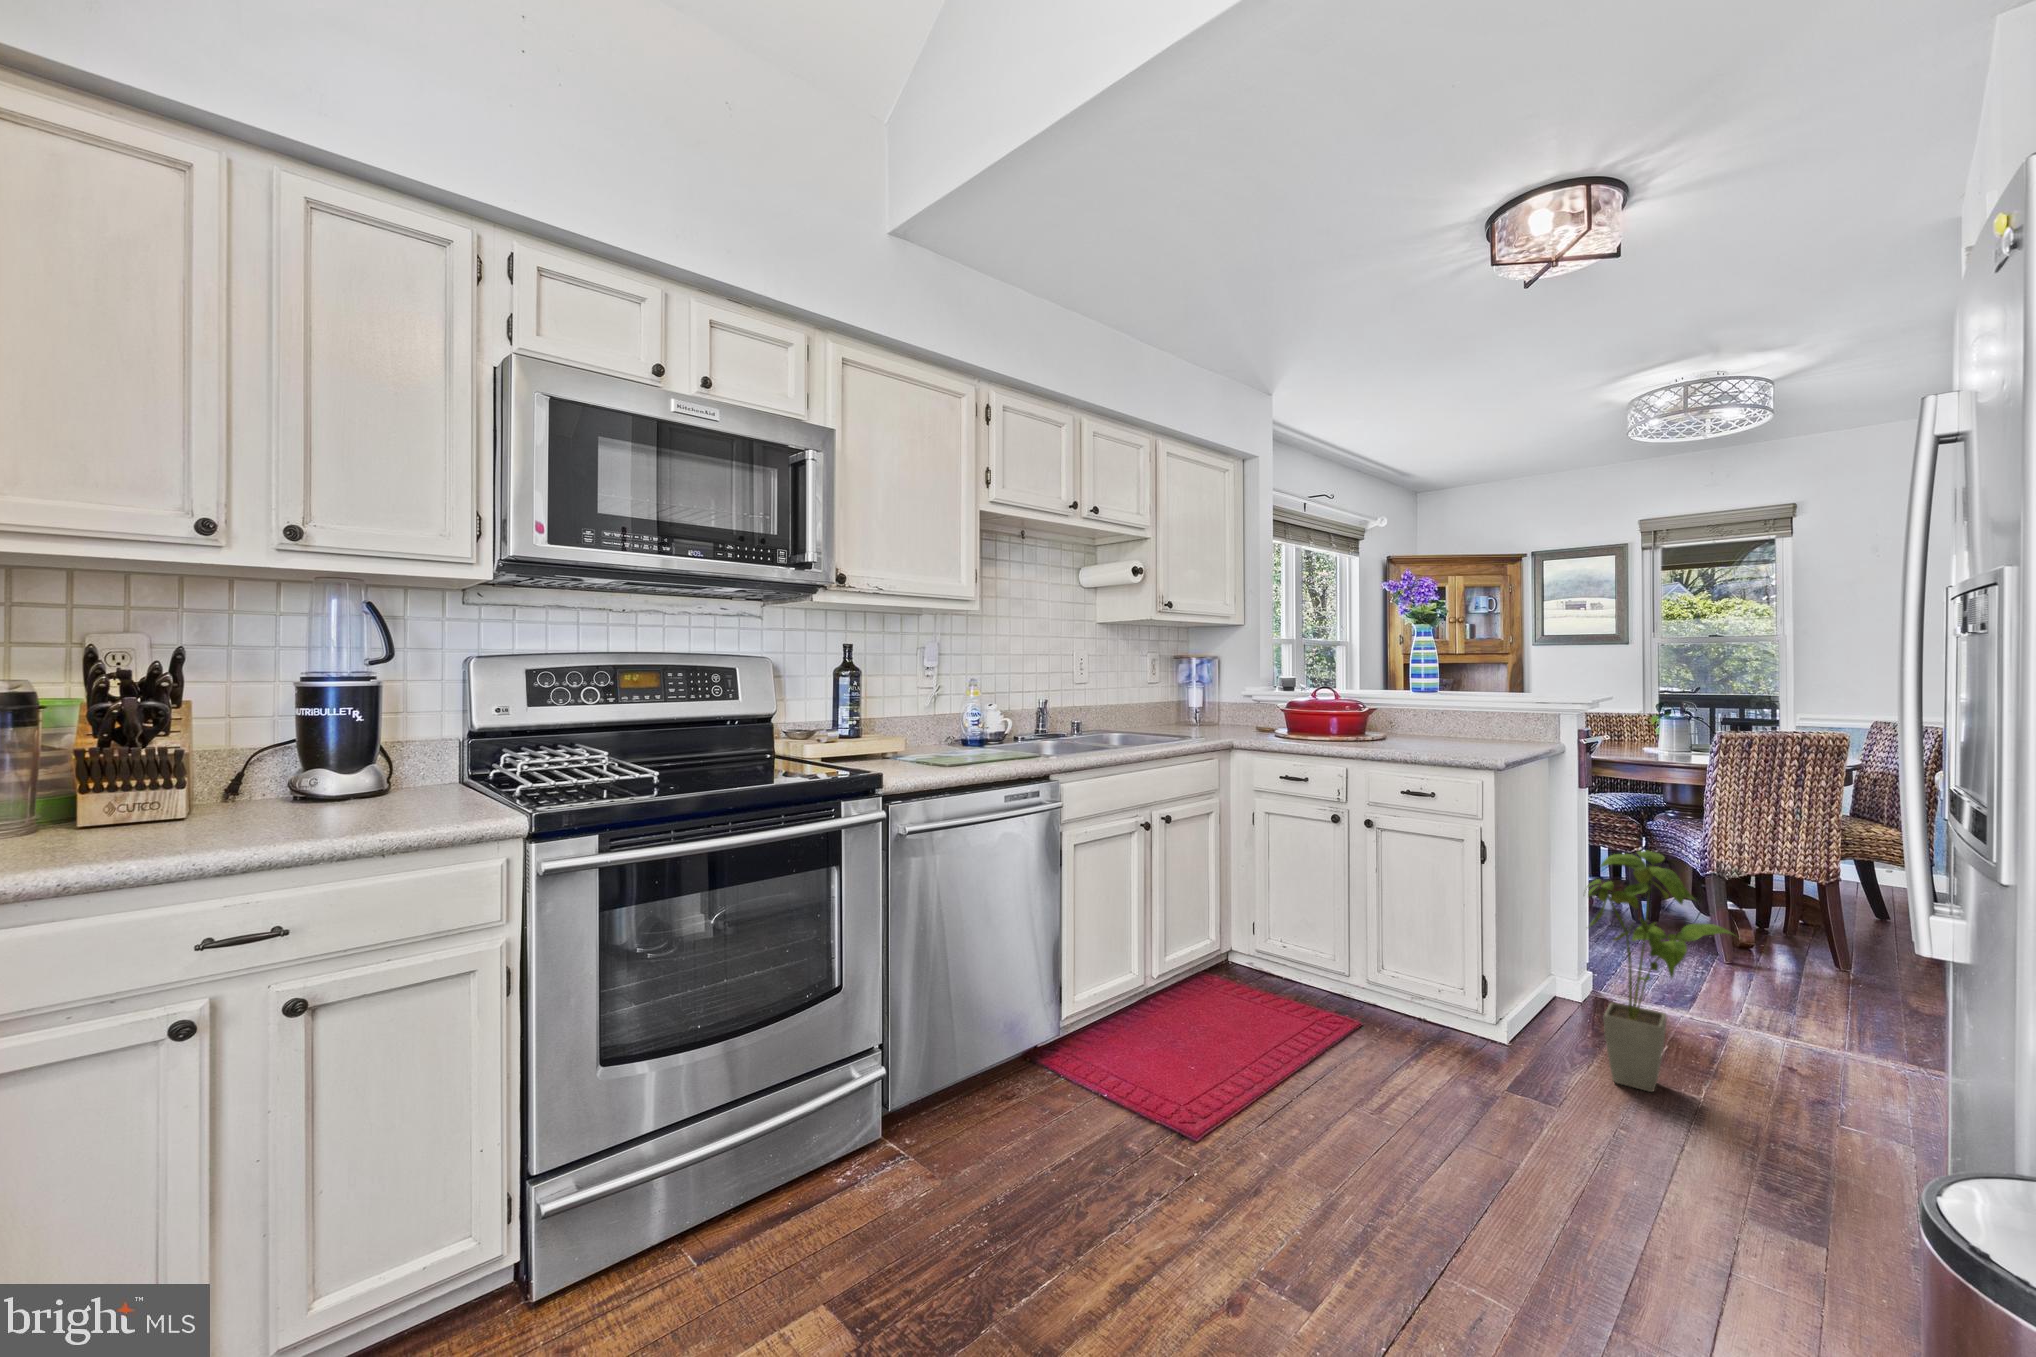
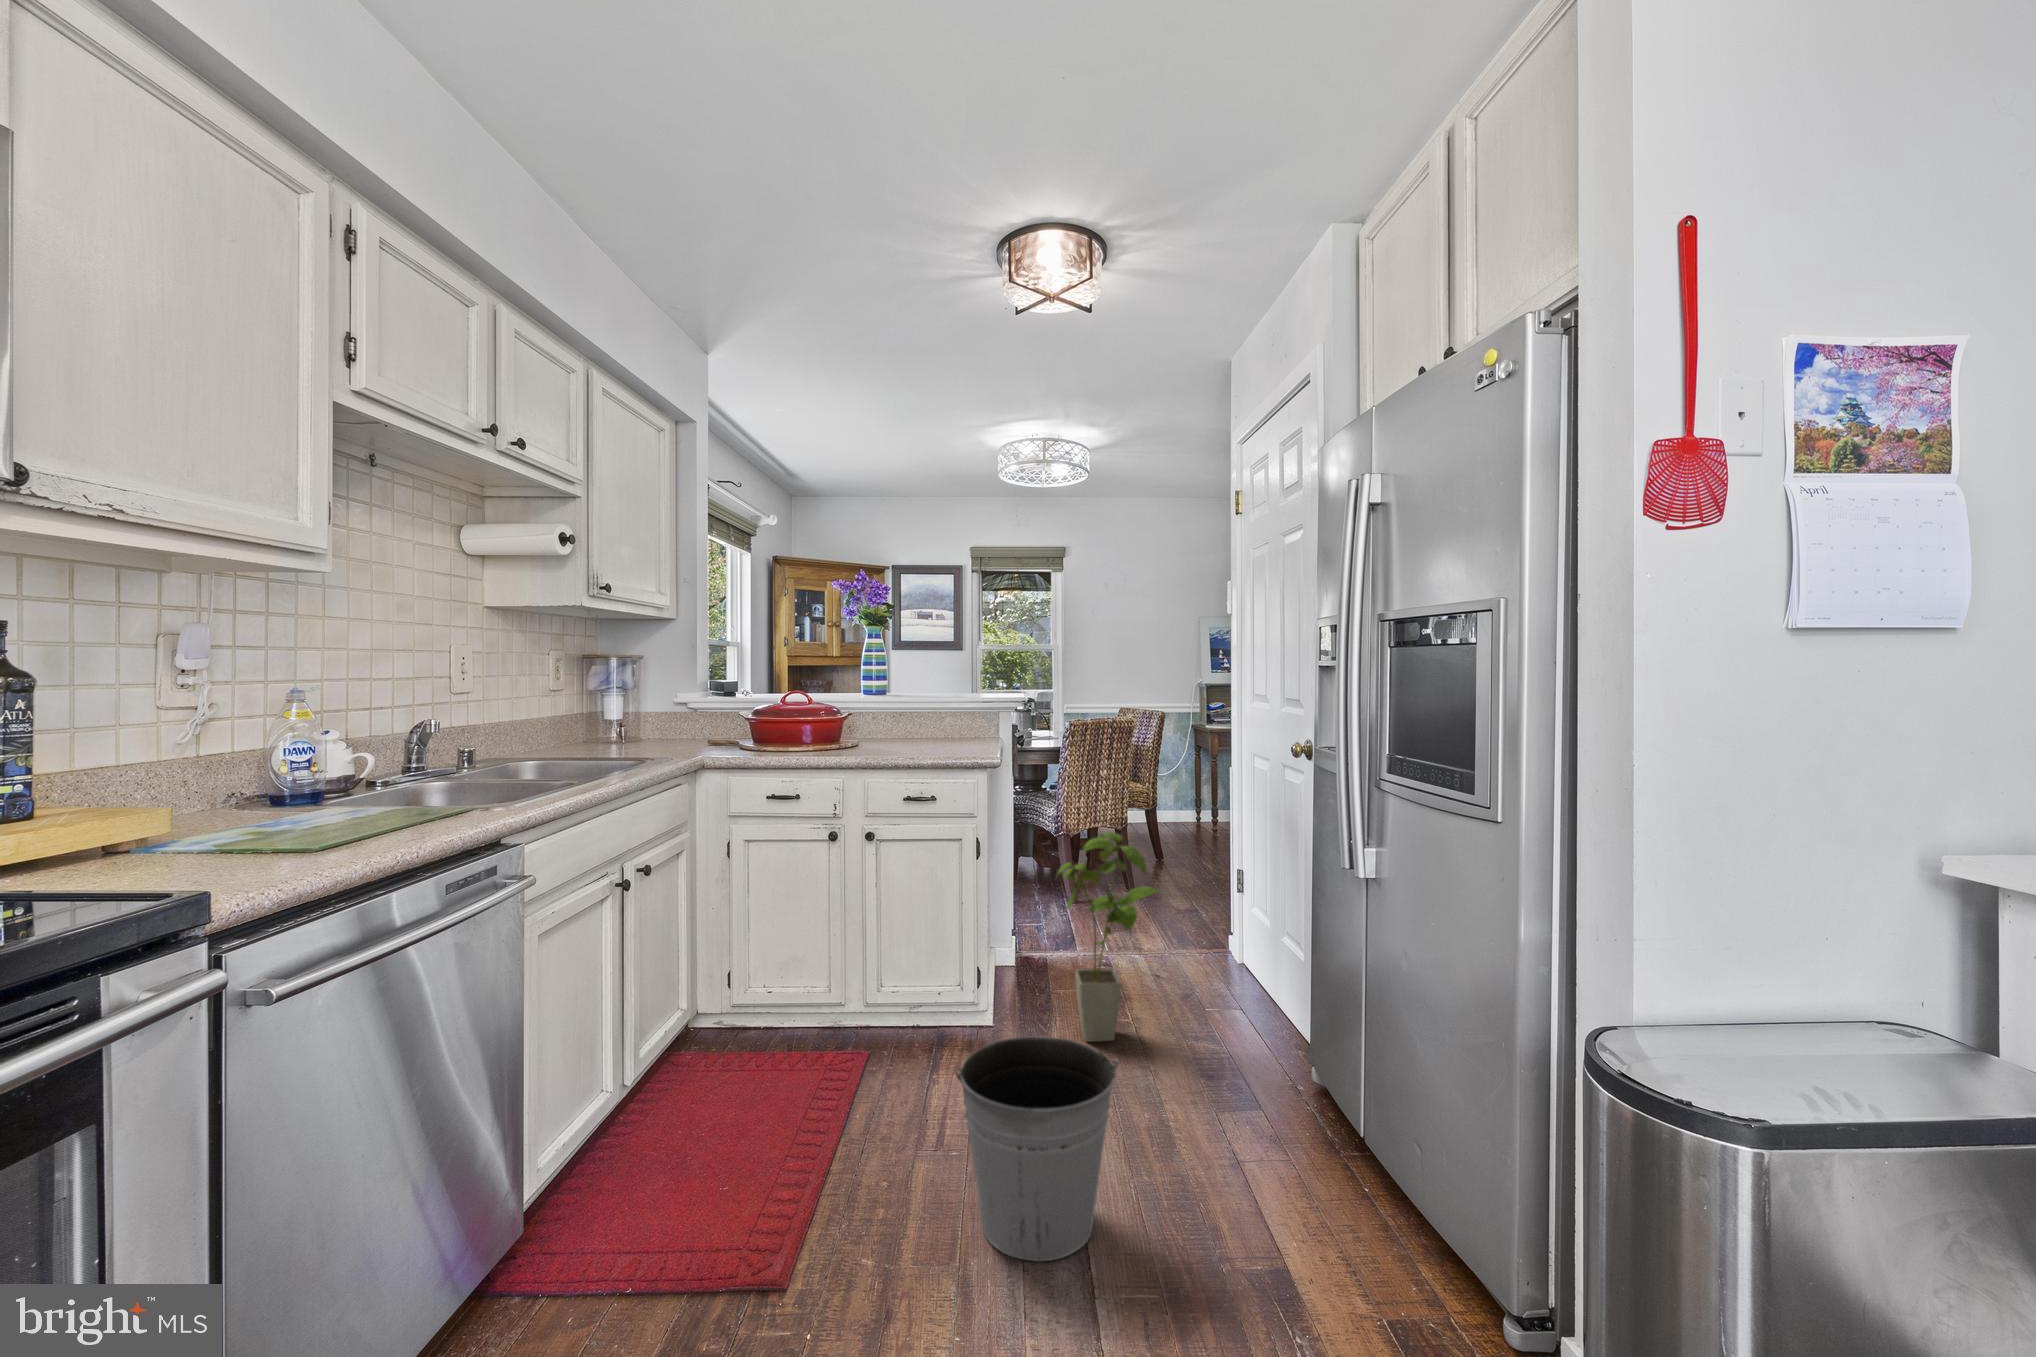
bucket: none [1352,1017,1527,1229] -> present [954,1037,1120,1261]

